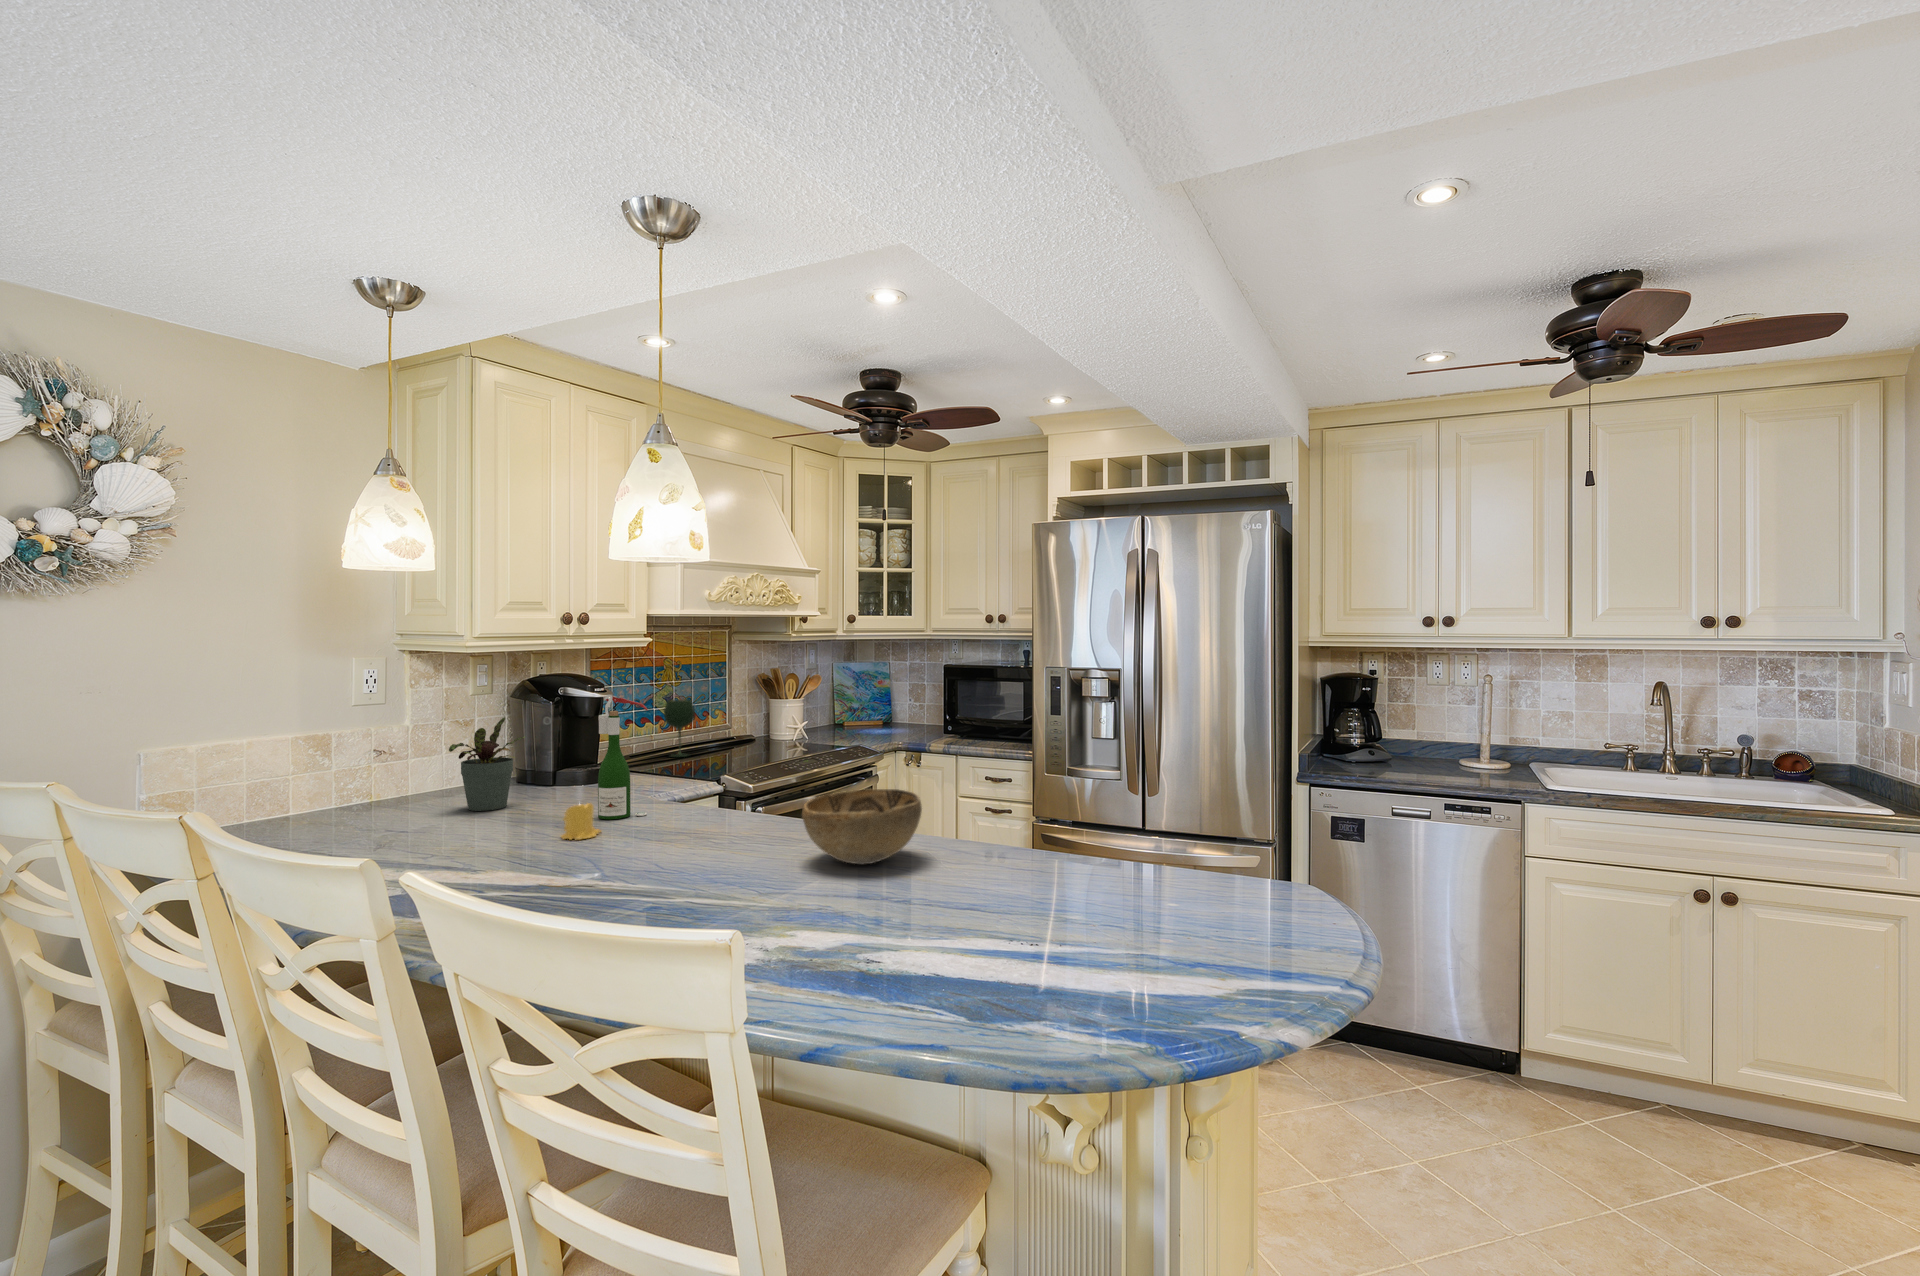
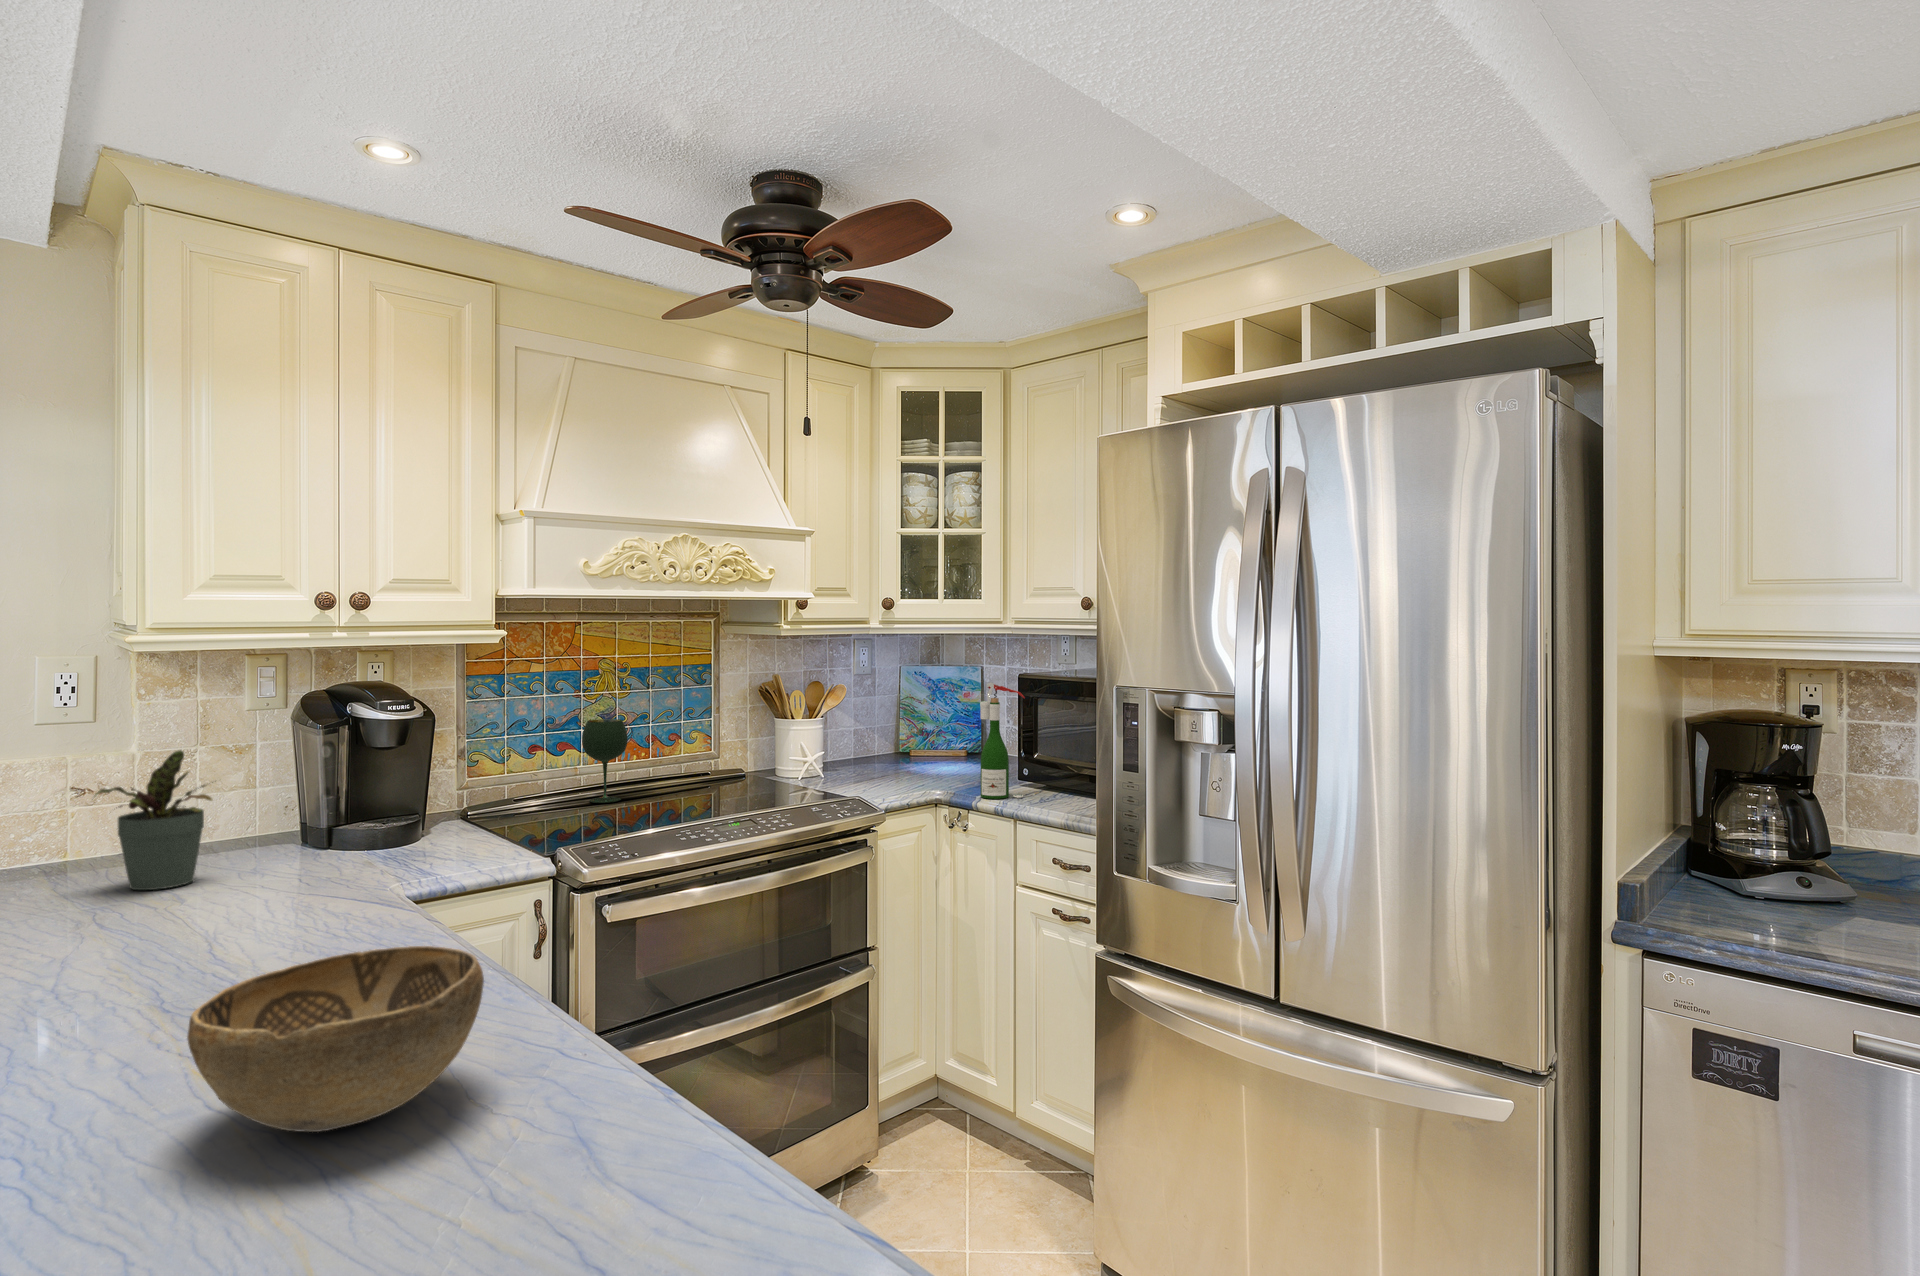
wine bottle: present [598,694,648,819] -> present [980,682,1025,799]
candle: present [561,803,601,840] -> none [69,906,159,975]

